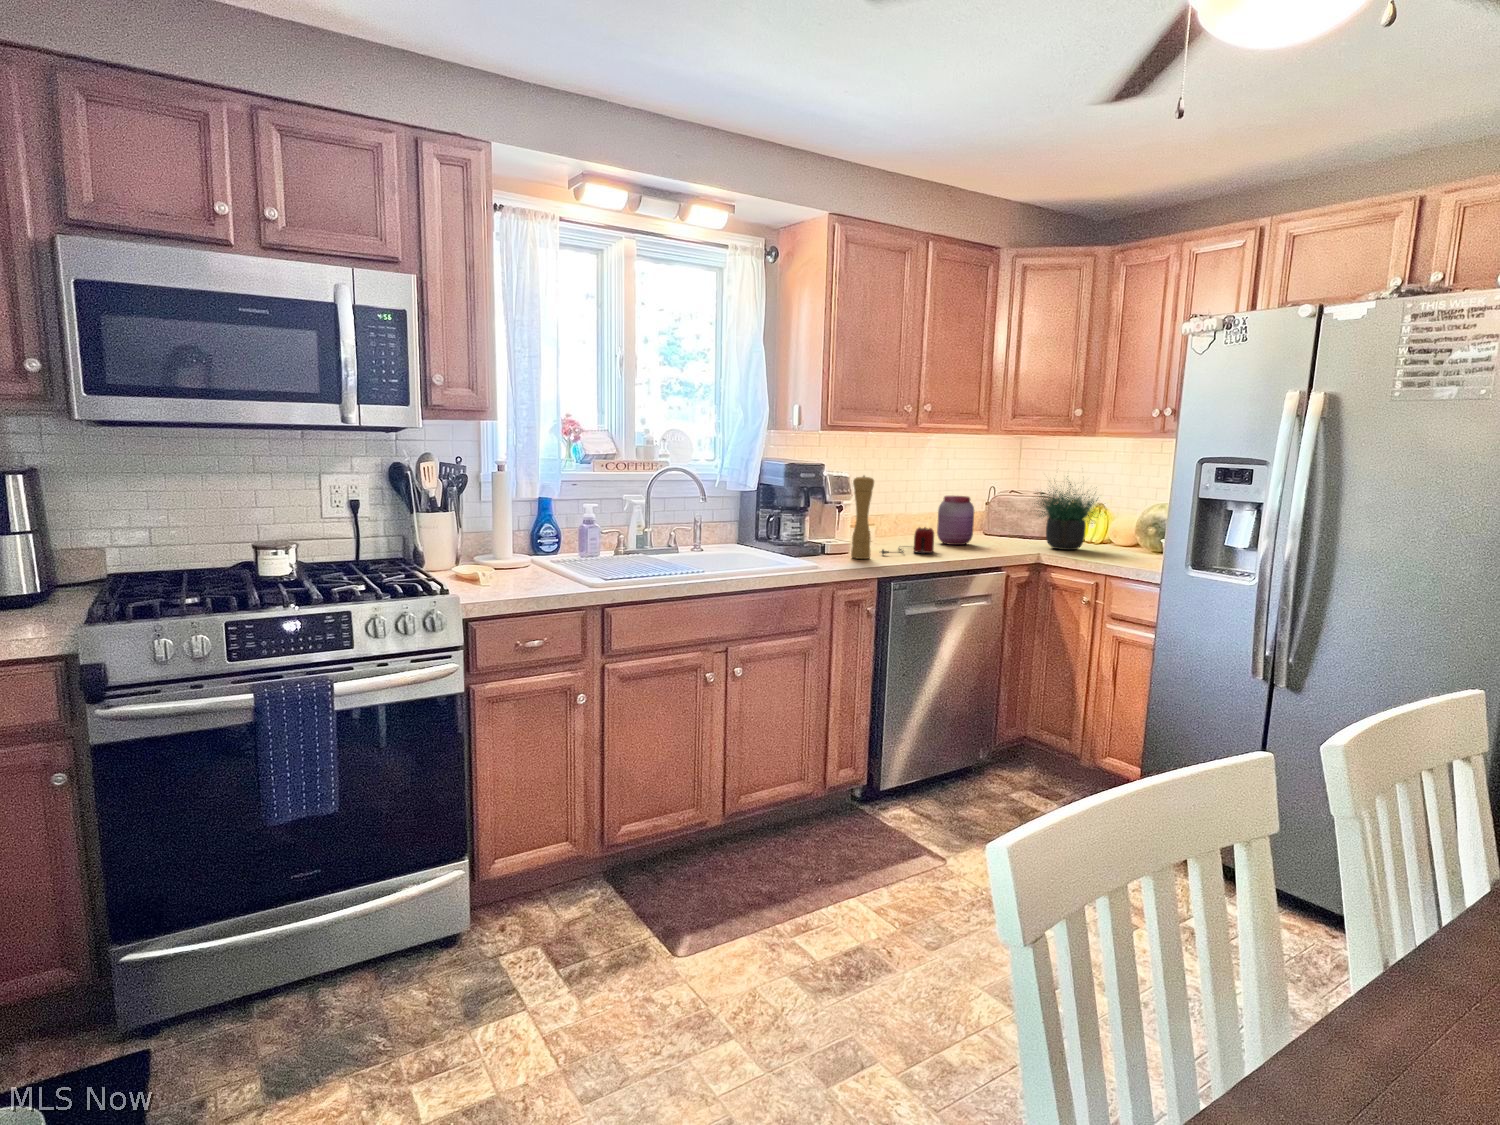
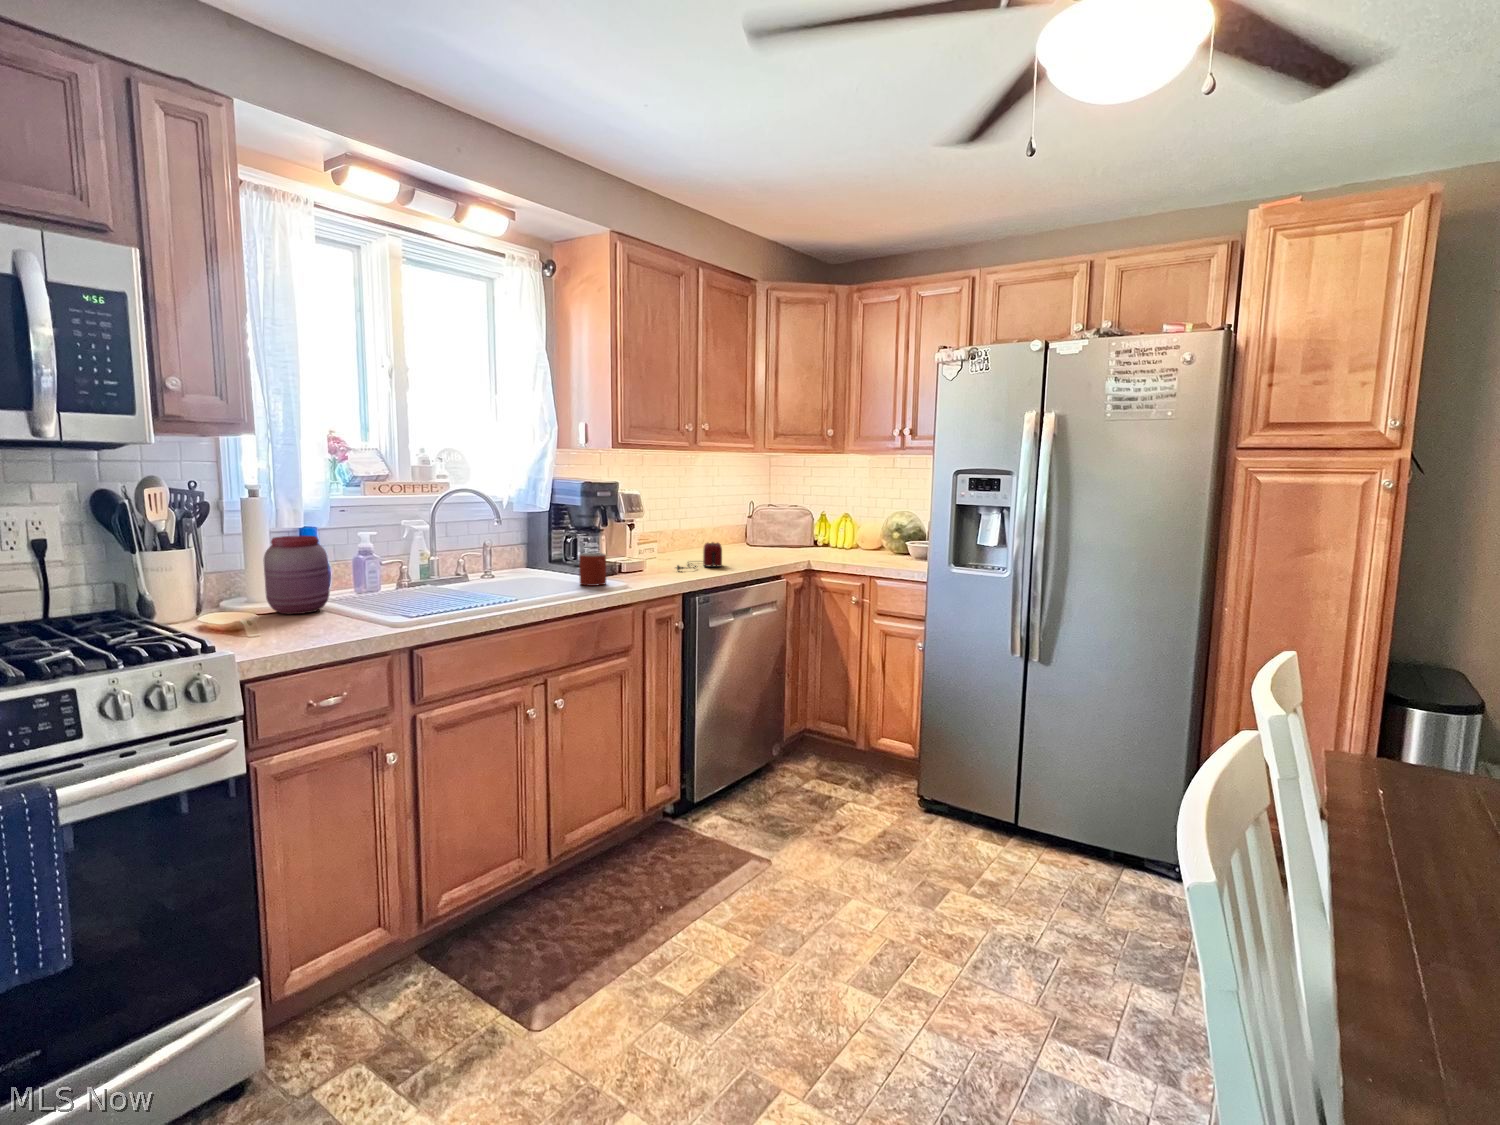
pepper mill: present [851,476,874,559] -> none [650,493,671,576]
potted plant: present [1037,482,1098,550] -> none [790,478,866,557]
jar: present [937,496,974,545] -> present [263,536,330,614]
mug: none [775,532,801,564] -> present [579,553,606,586]

